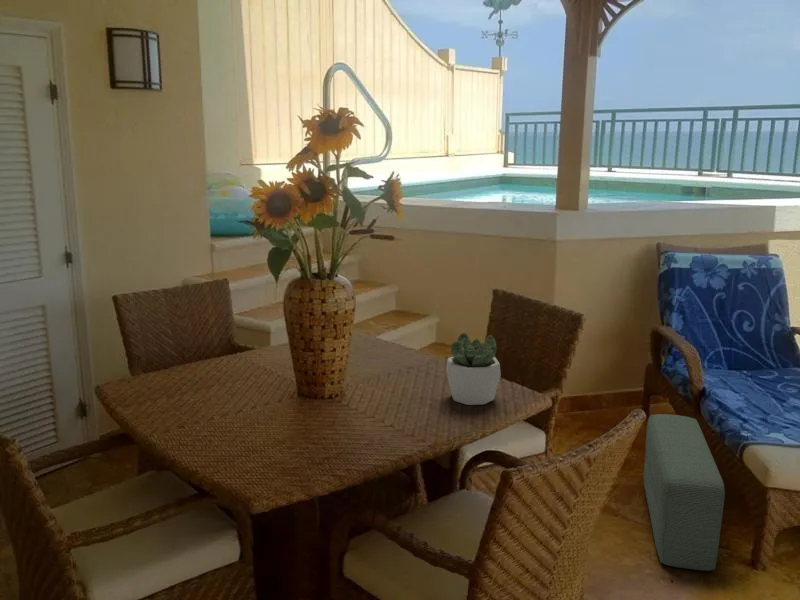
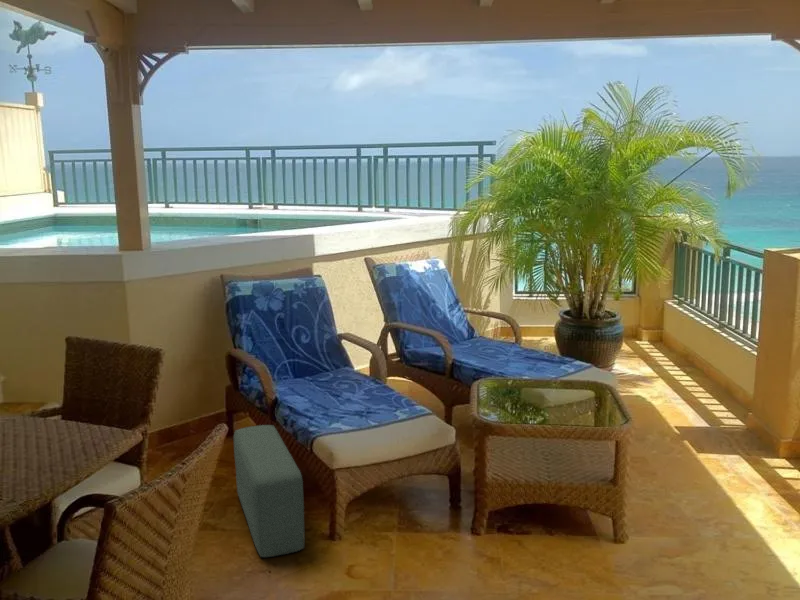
succulent plant: present [446,333,501,405] -> none [27,383,88,457]

